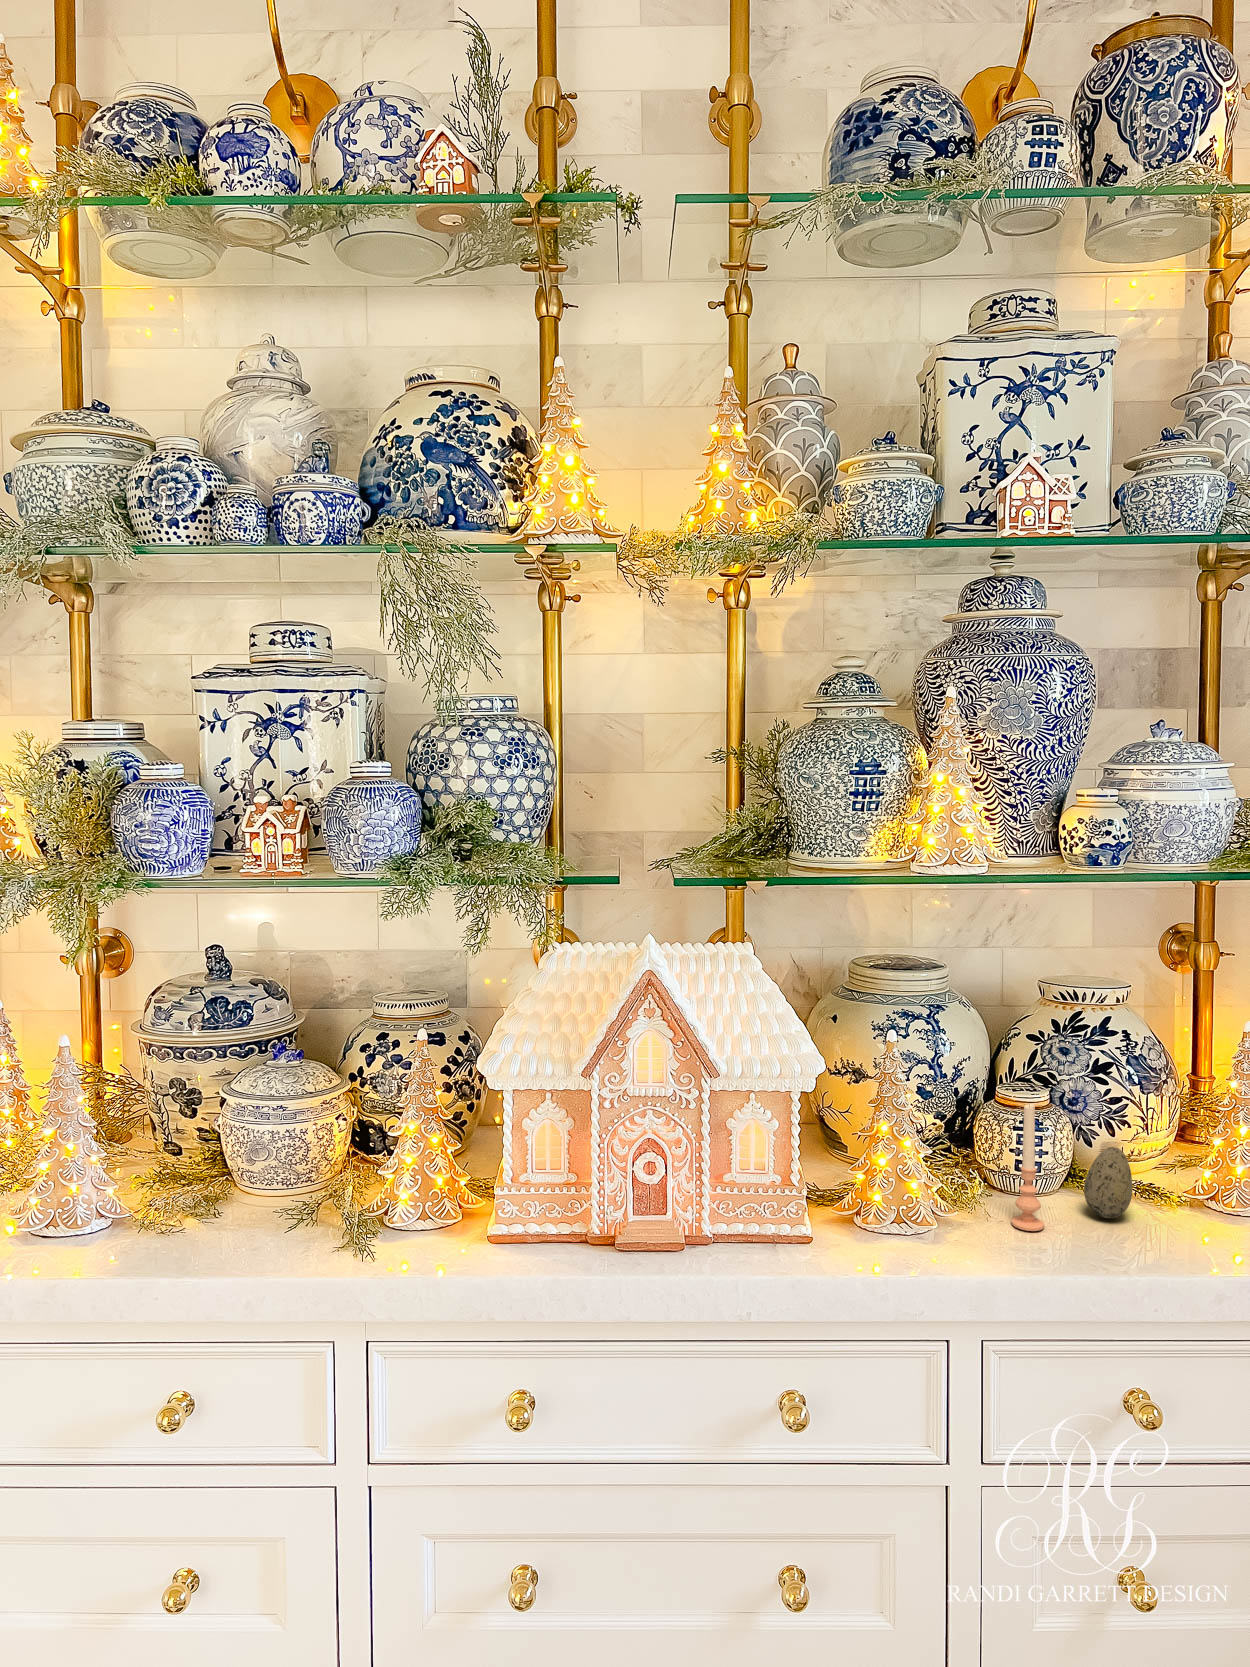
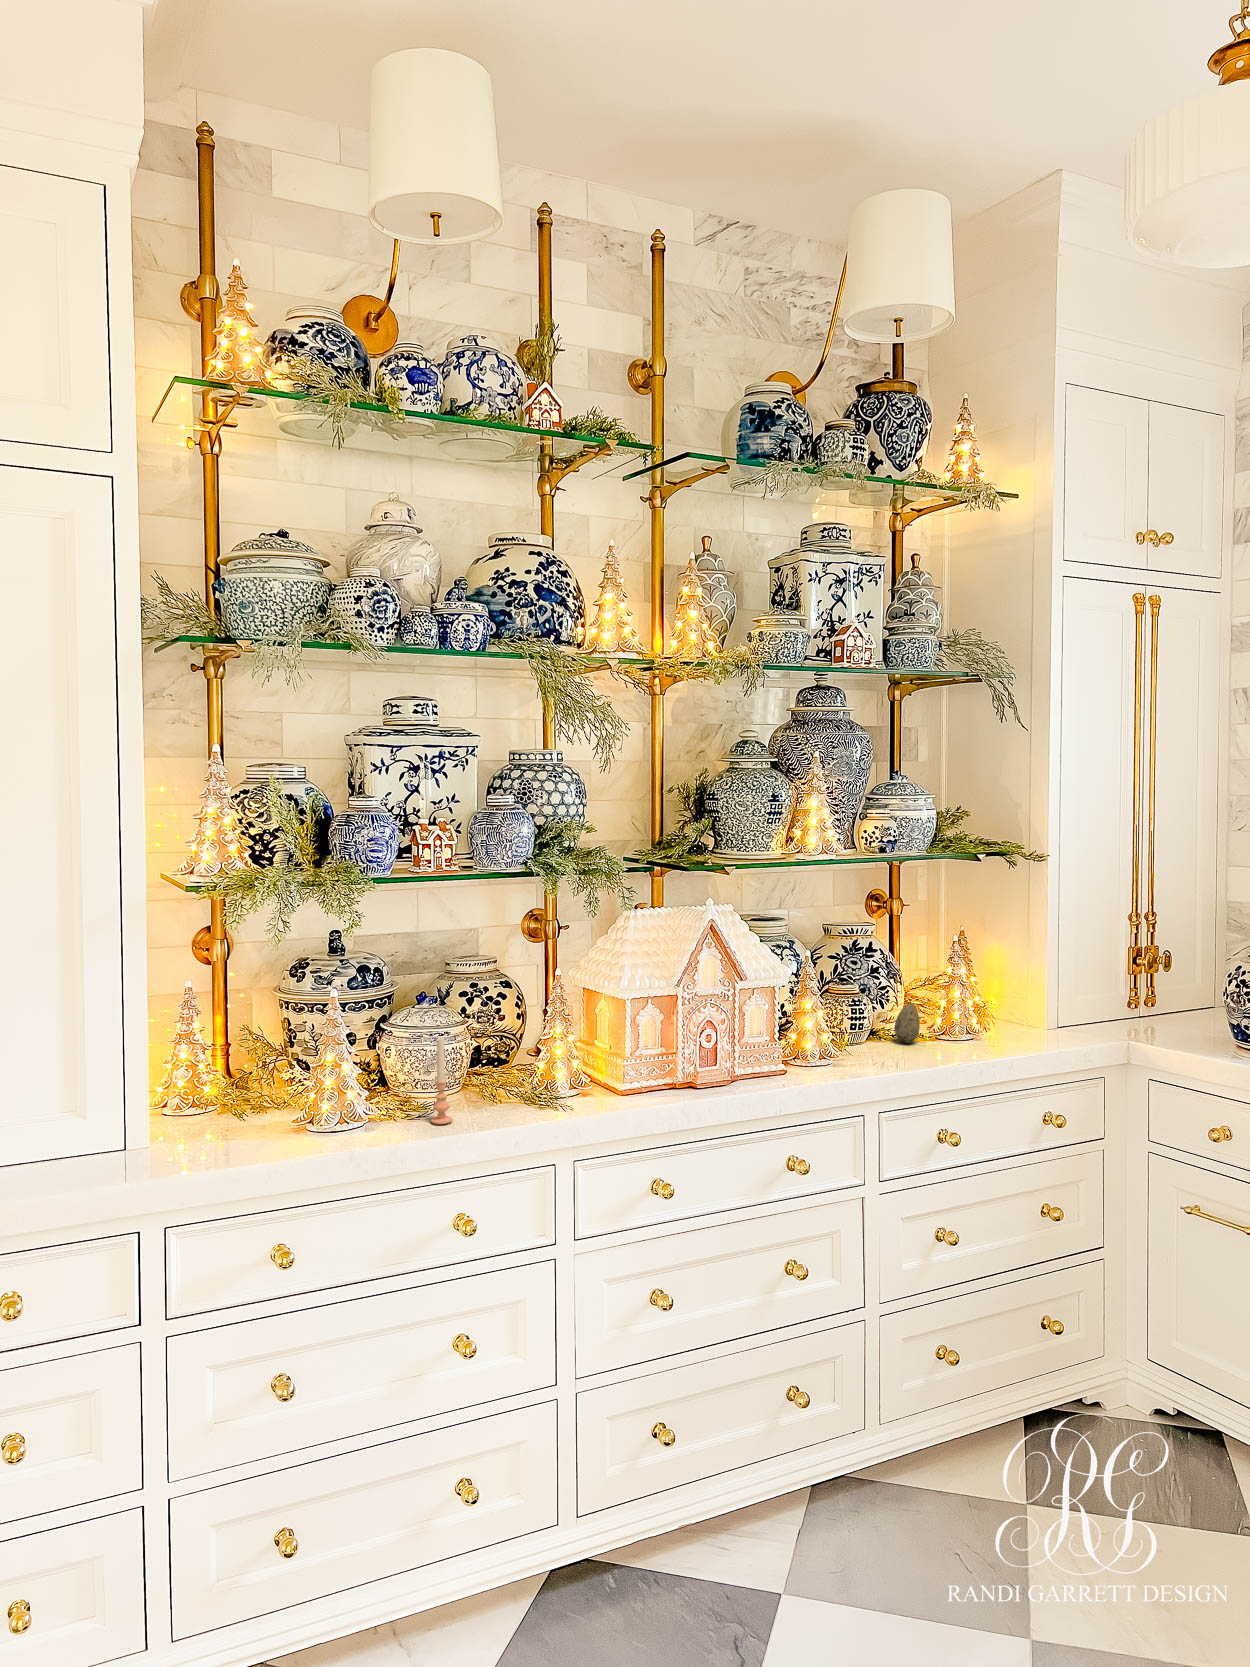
candle: present [1012,1104,1044,1231] -> present [431,1037,452,1124]

